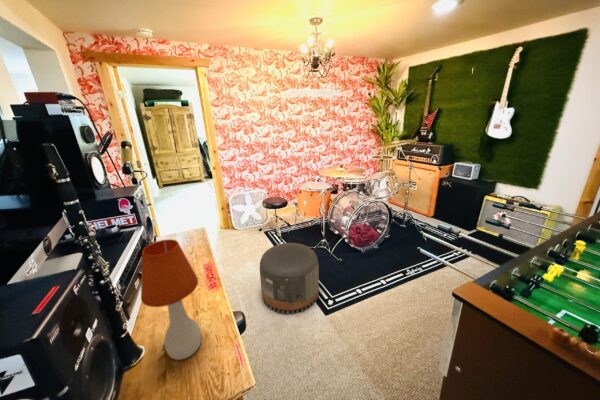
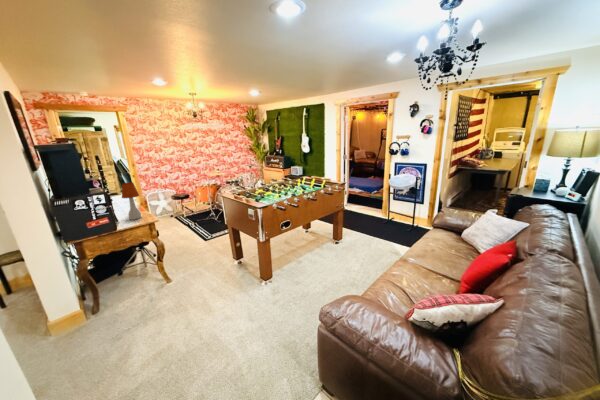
pouf: present [260,243,319,314] -> none [167,210,204,243]

